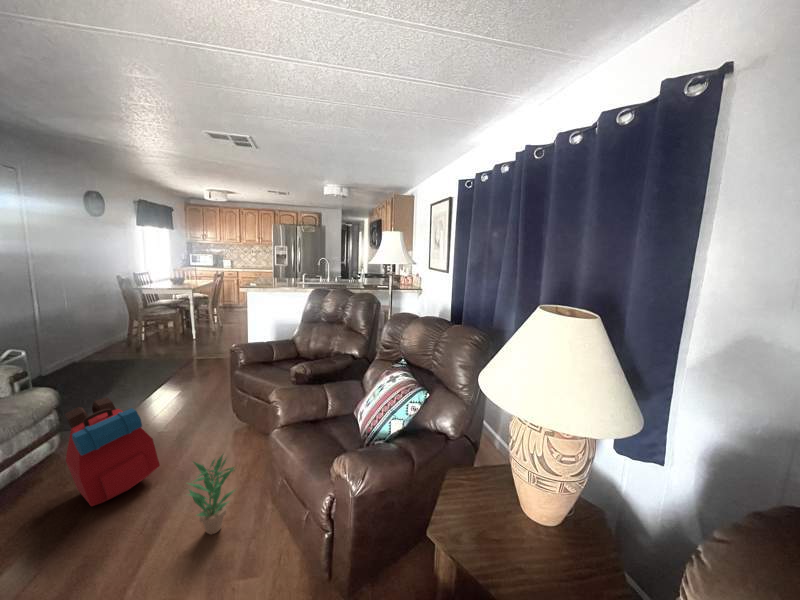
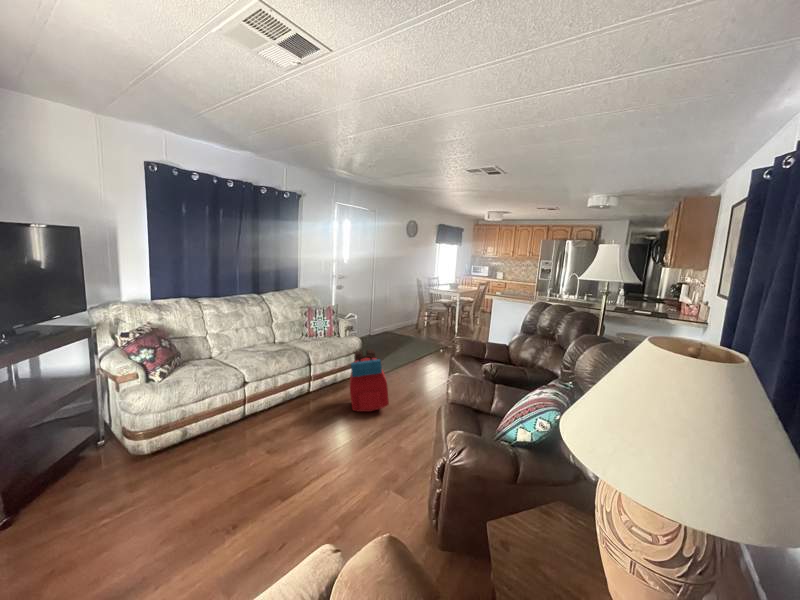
potted plant: present [188,455,234,534] -> none [381,400,415,461]

